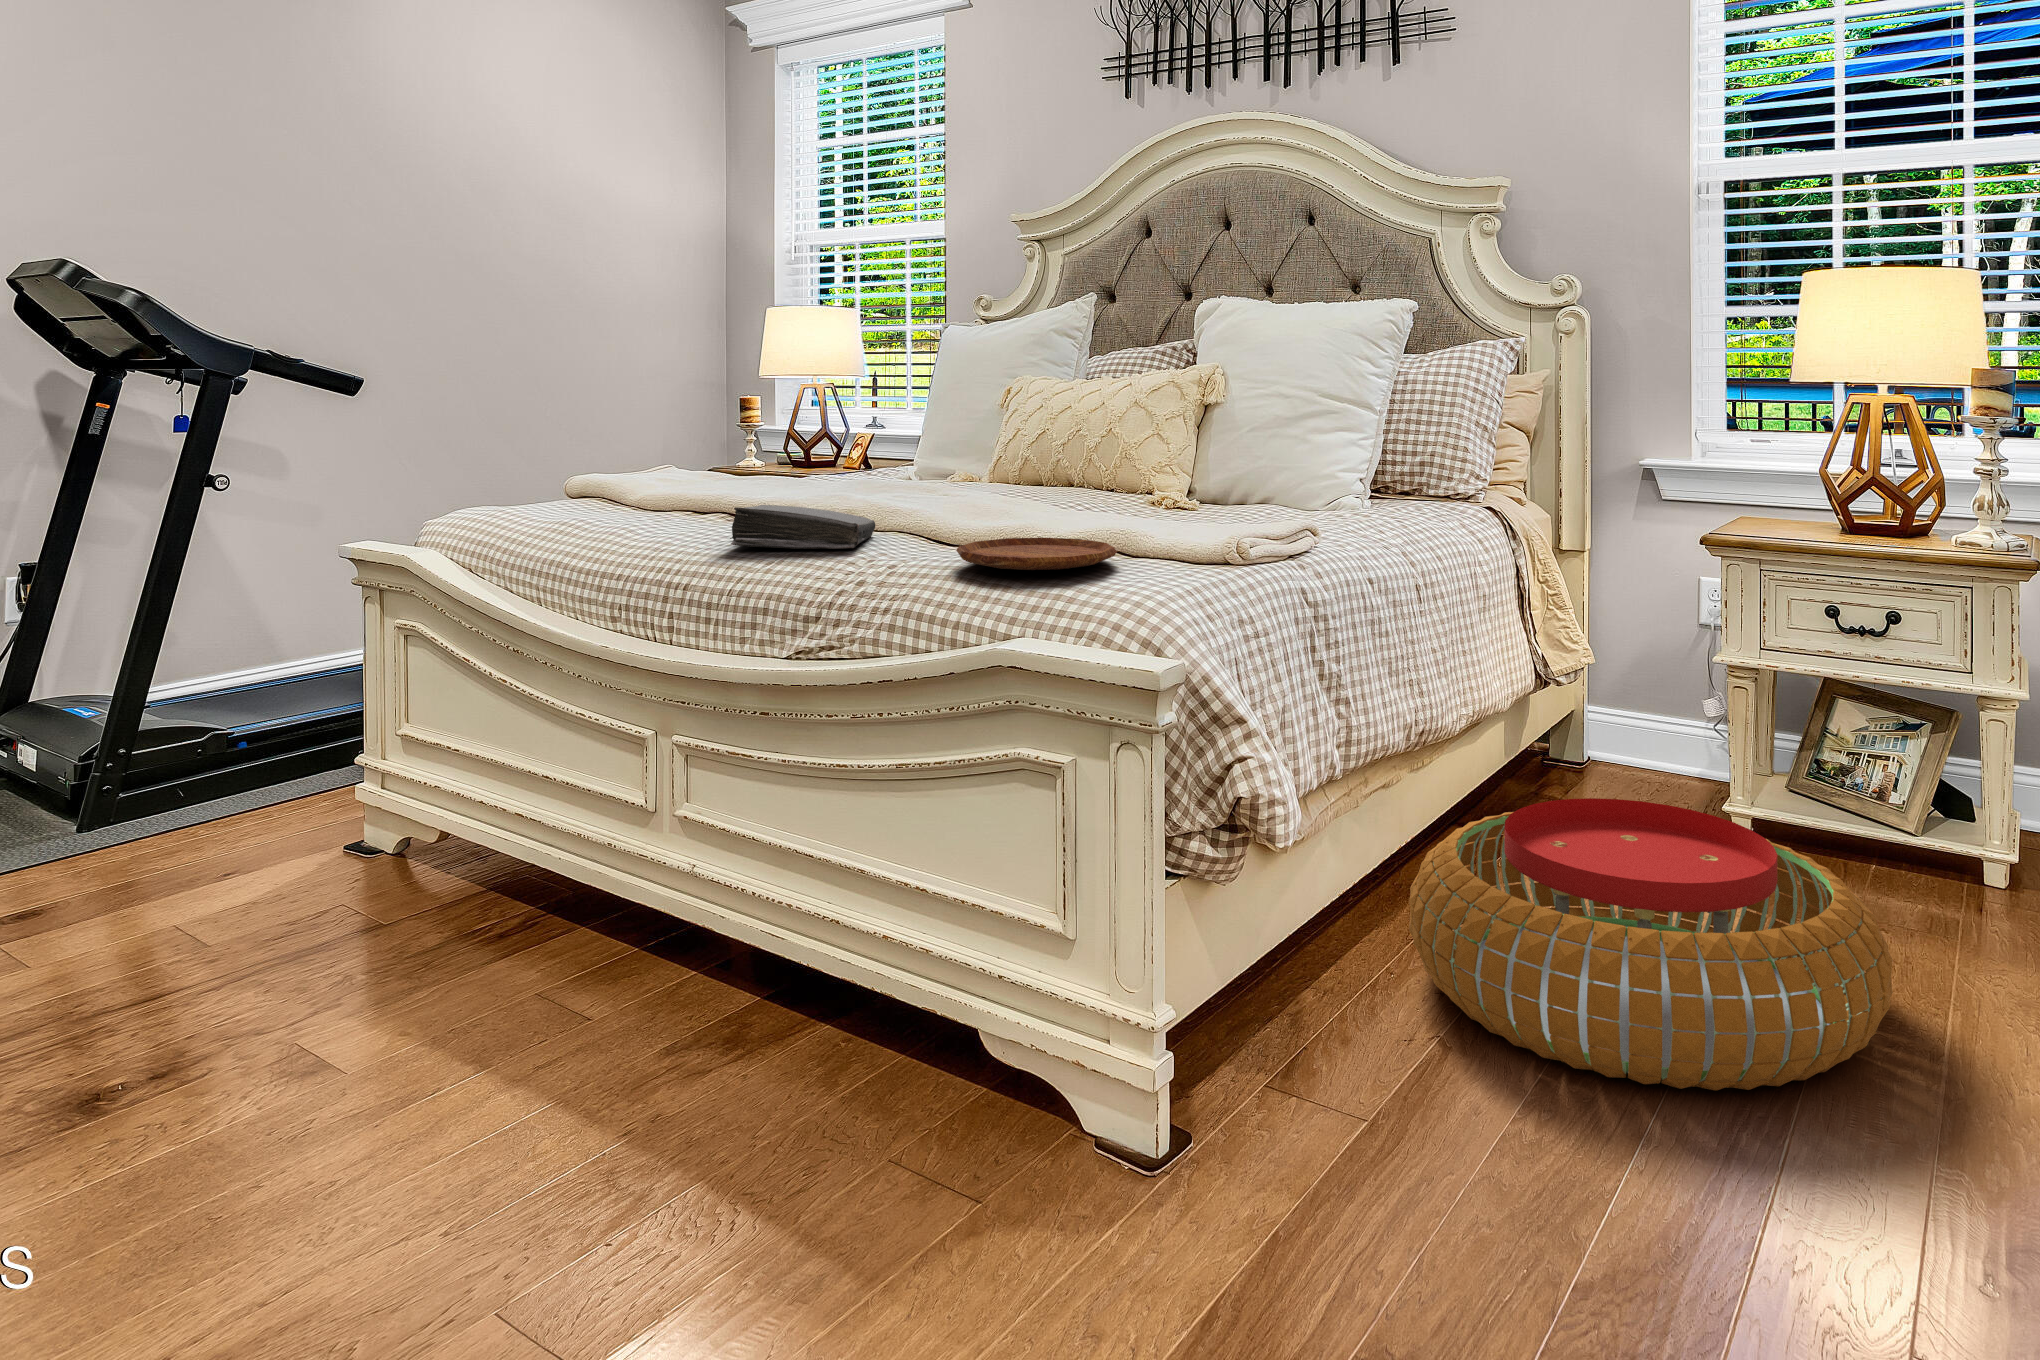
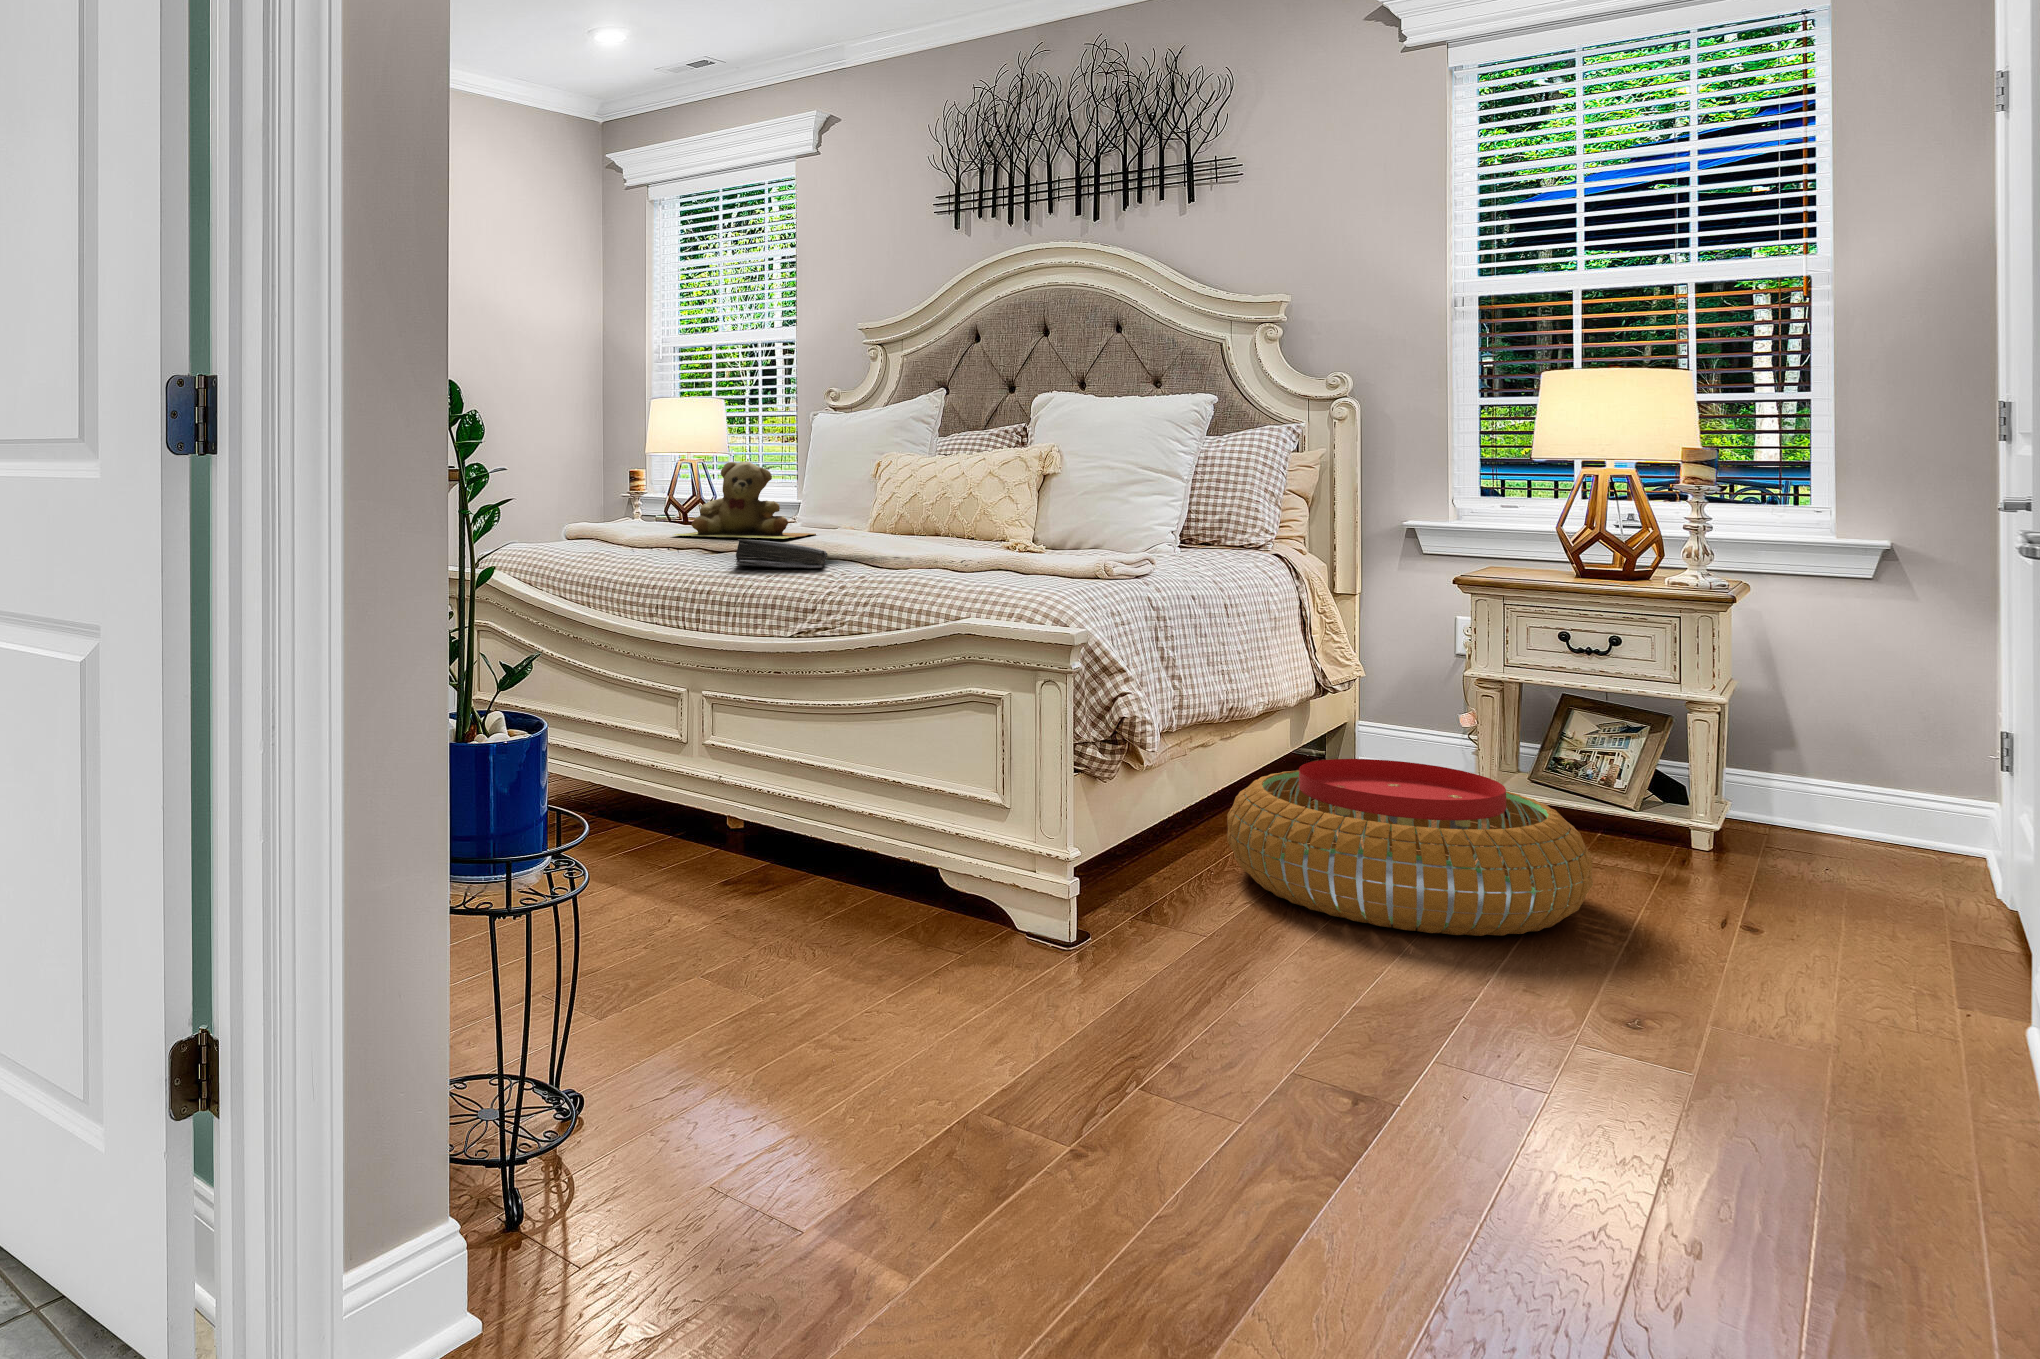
teddy bear: none [691,389,907,497] -> present [674,462,815,539]
tray: present [956,538,1117,570] -> none [905,561,1019,579]

